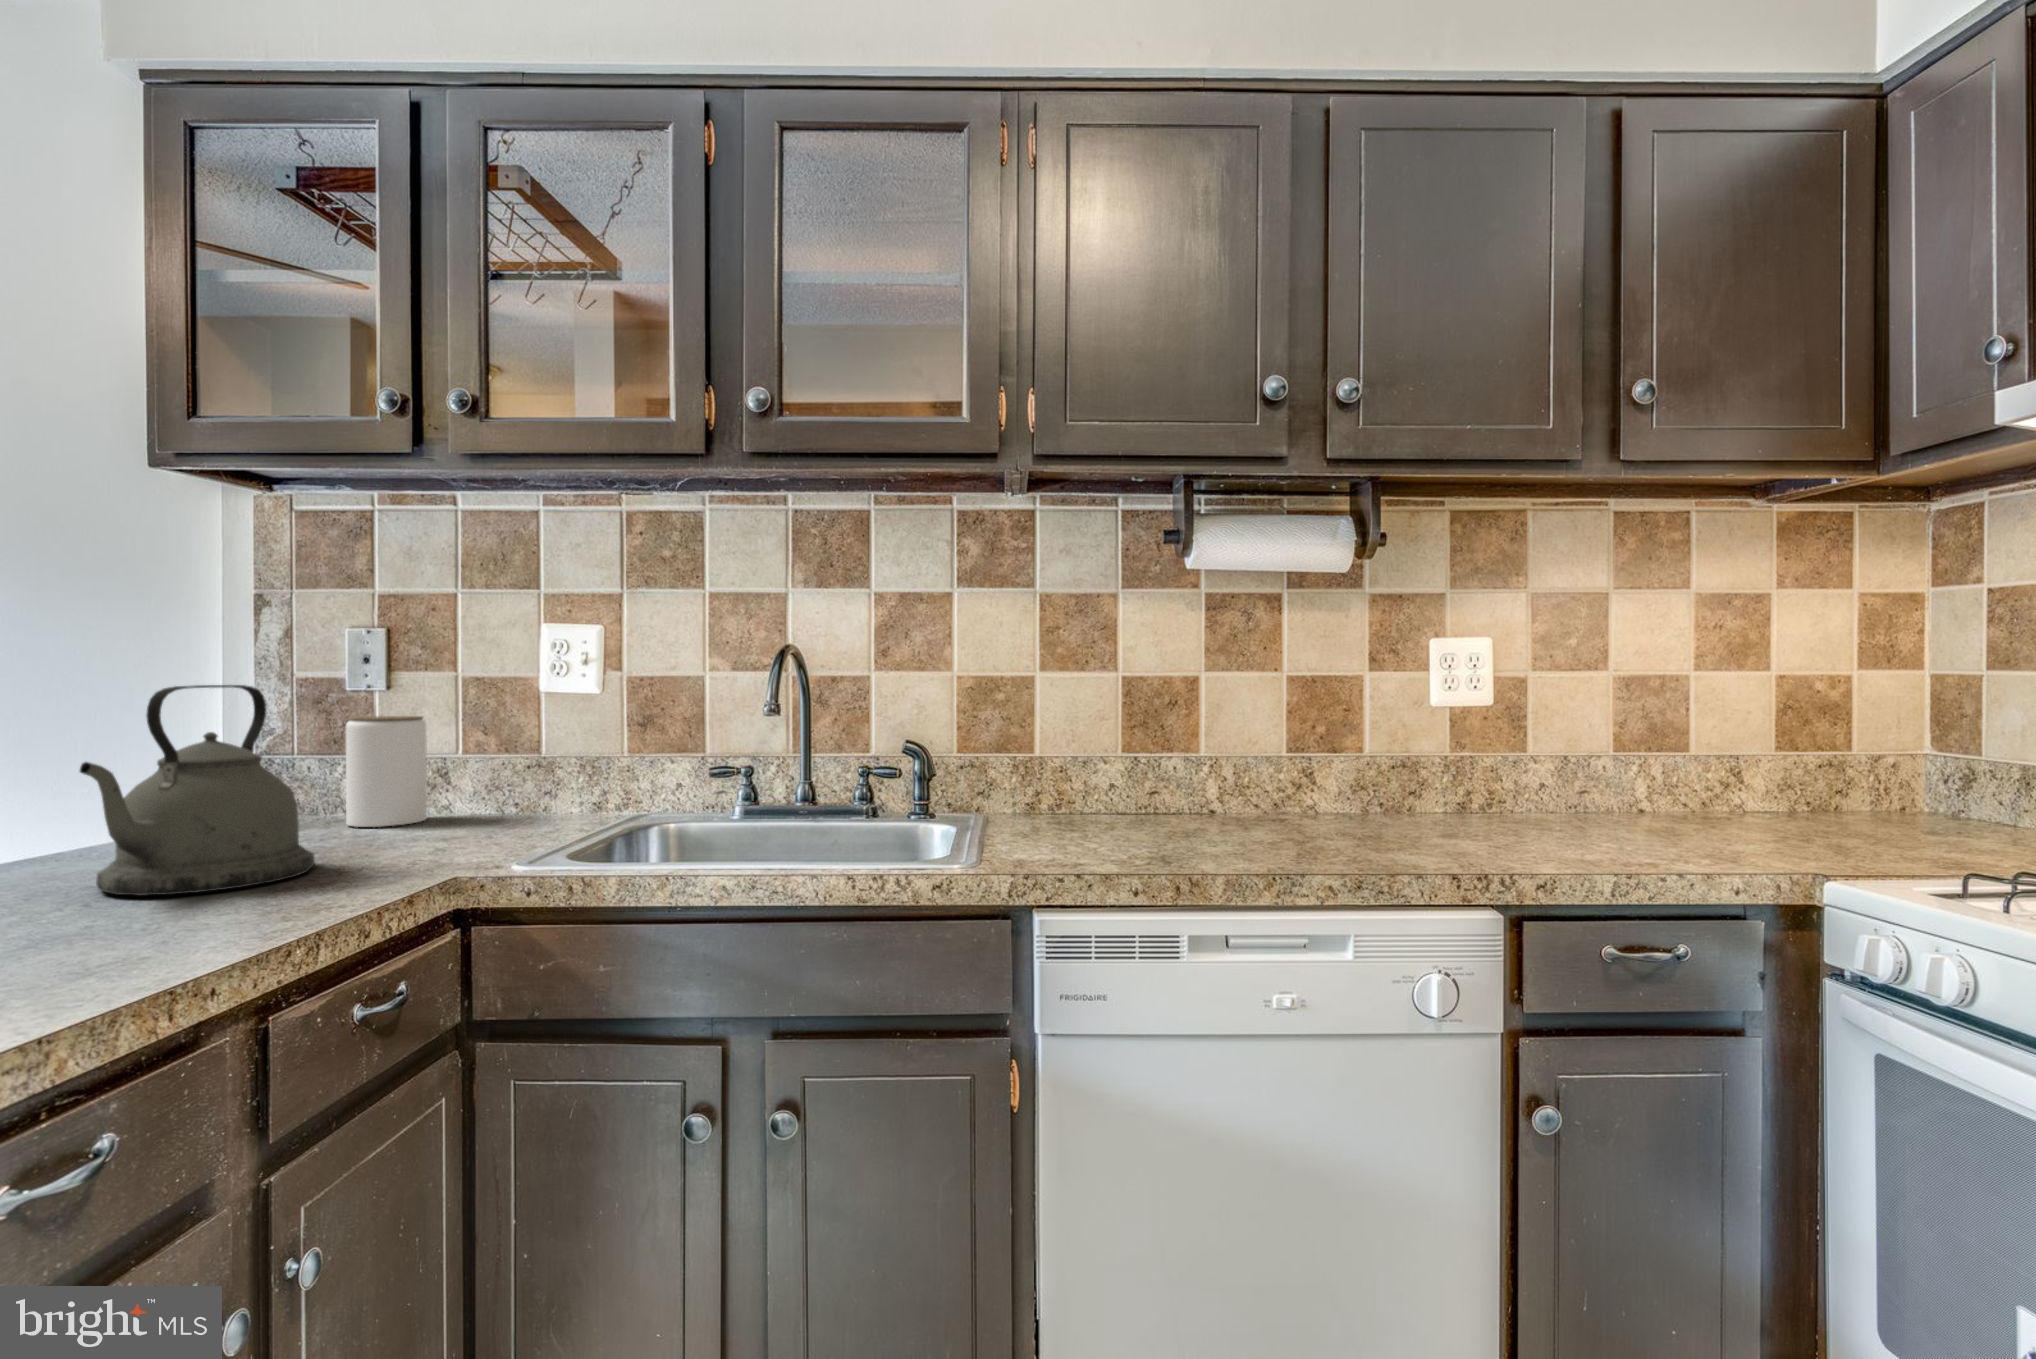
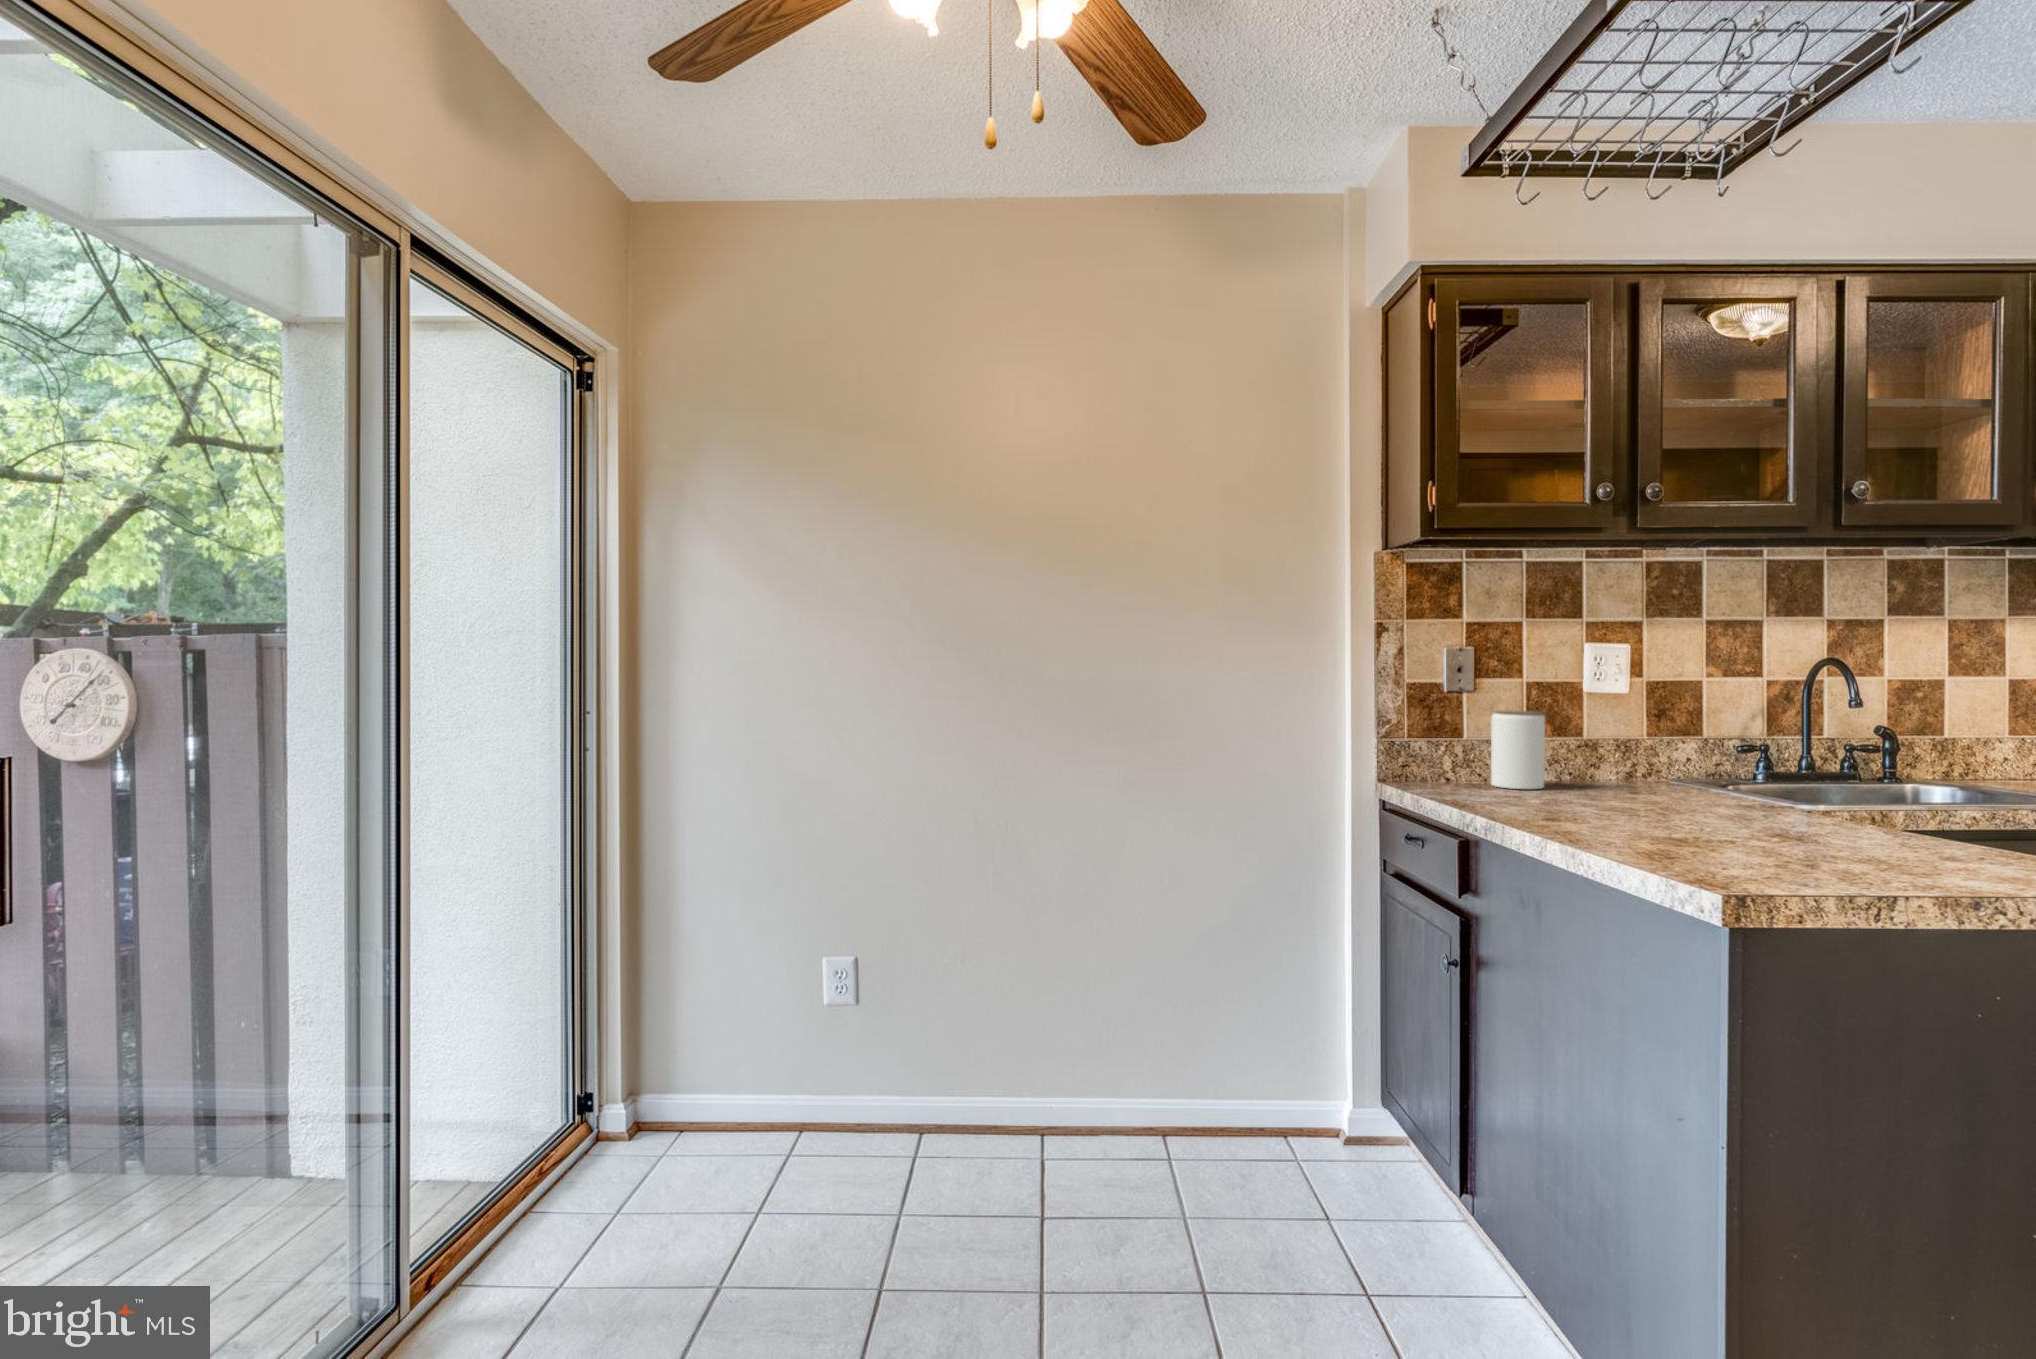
kettle: present [80,685,315,896] -> none [1577,694,1702,826]

